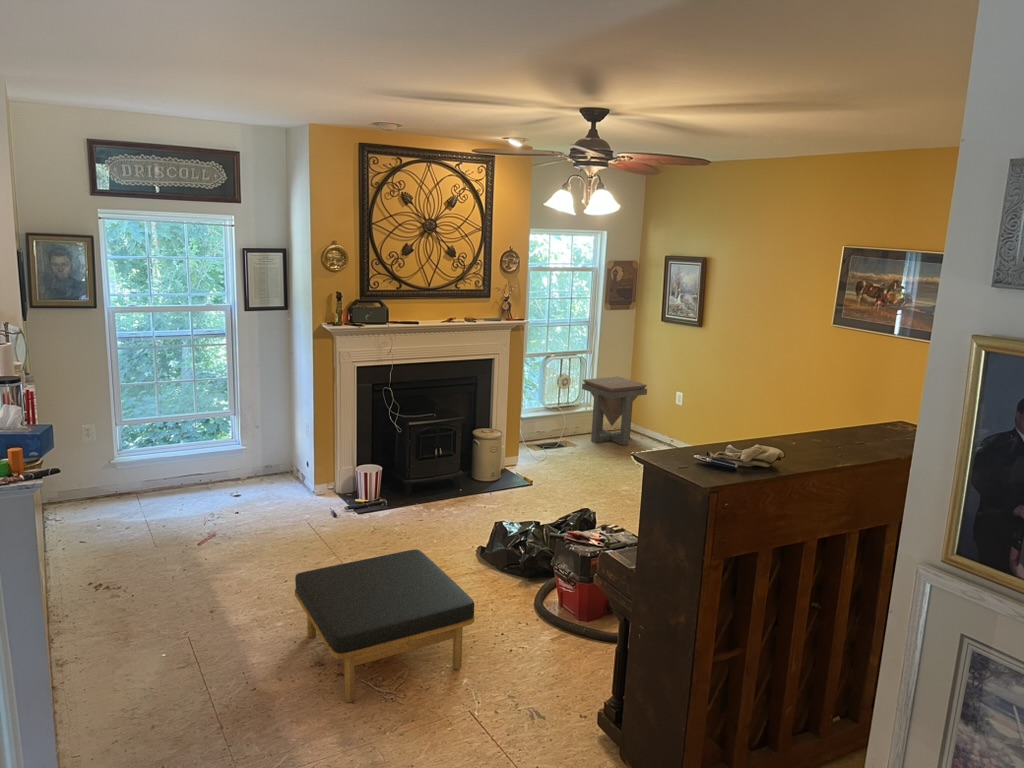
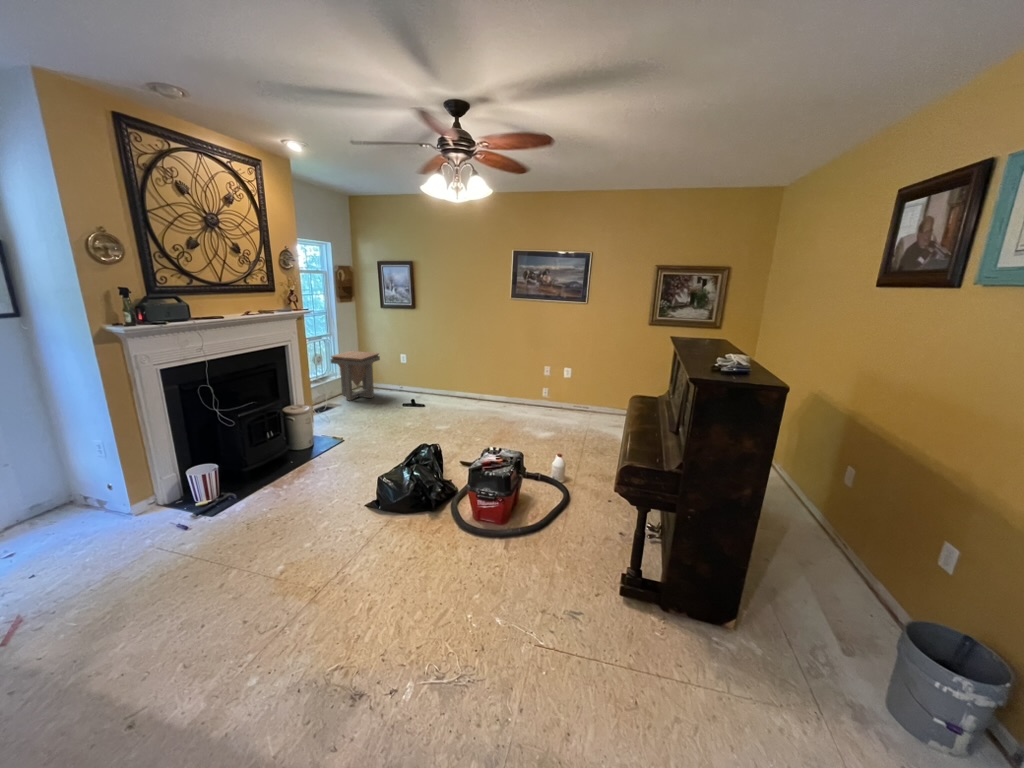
ottoman: present [295,550,475,702] -> none [291,521,483,693]

